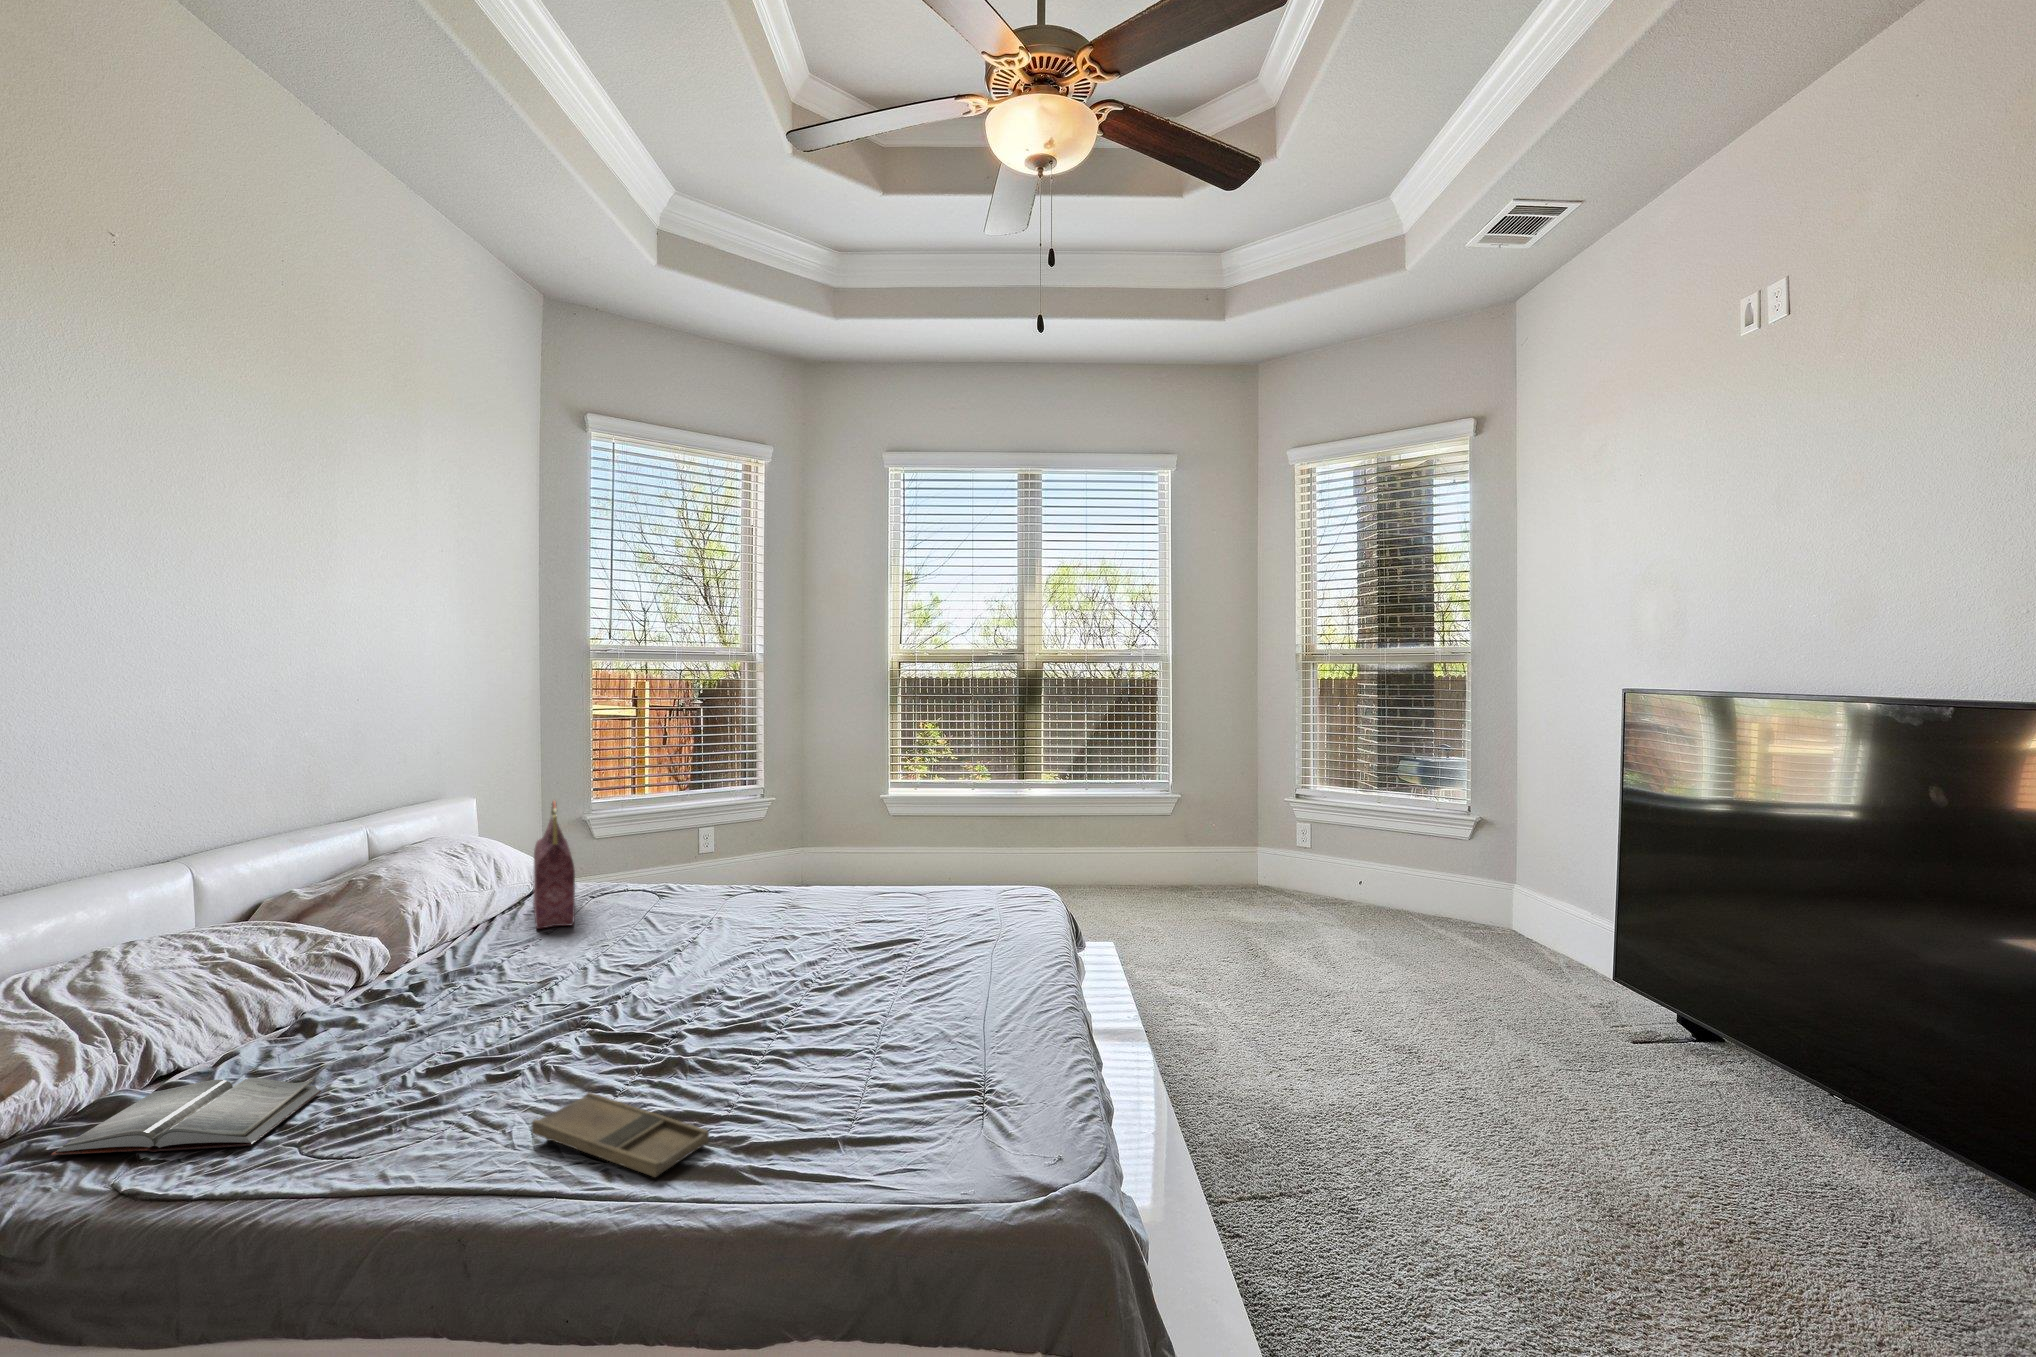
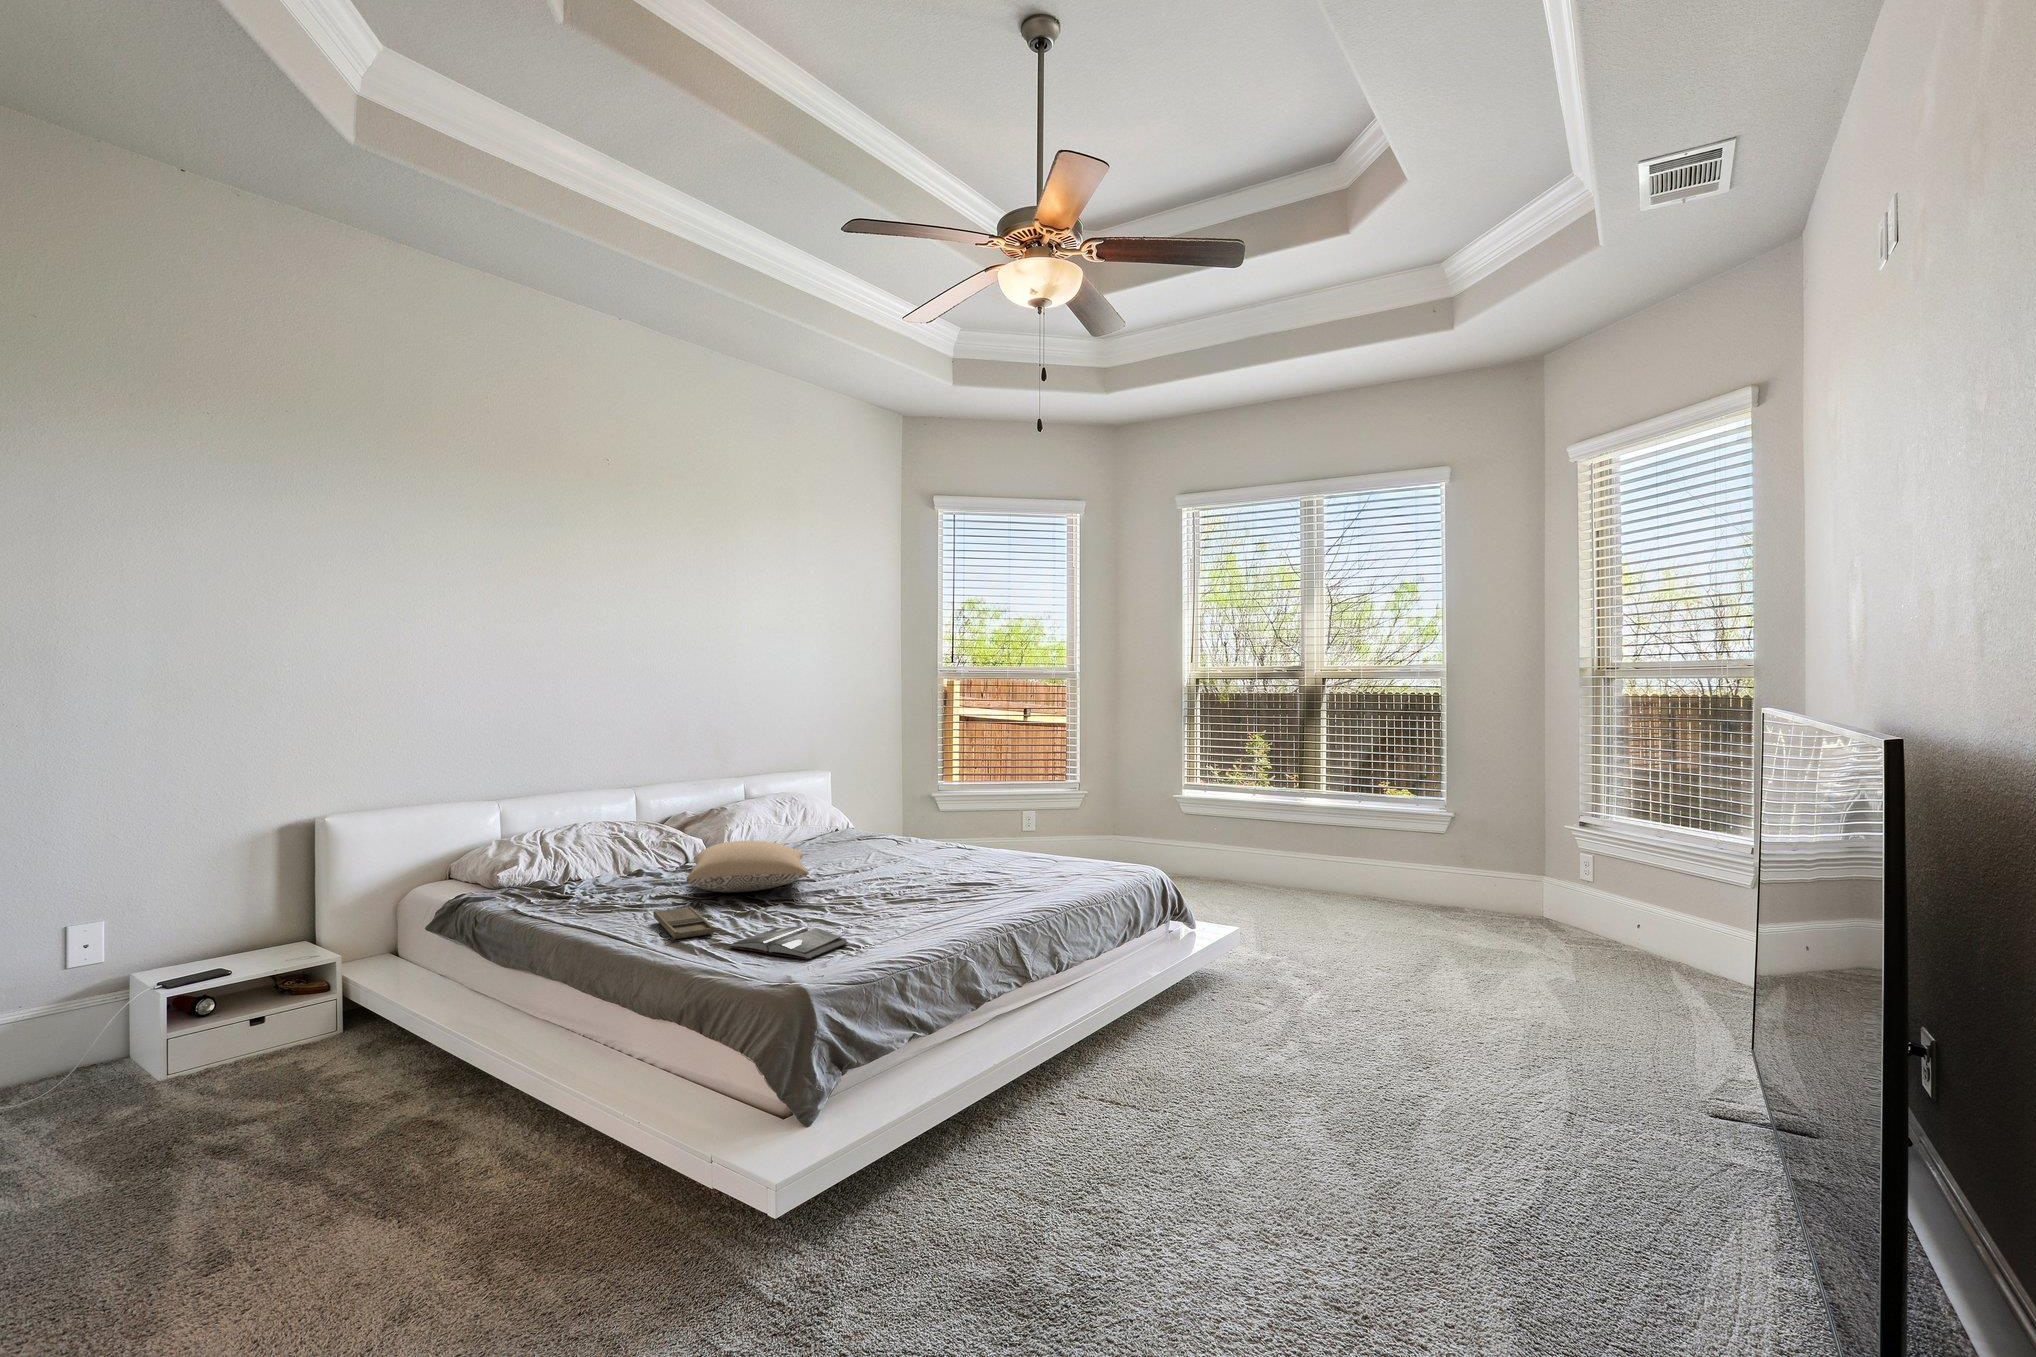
handbag: present [533,801,575,929] -> none [800,769,841,850]
pillow: none [451,937,727,1045] -> present [686,841,809,892]
hardback book: present [51,1078,322,1155] -> present [728,926,849,960]

